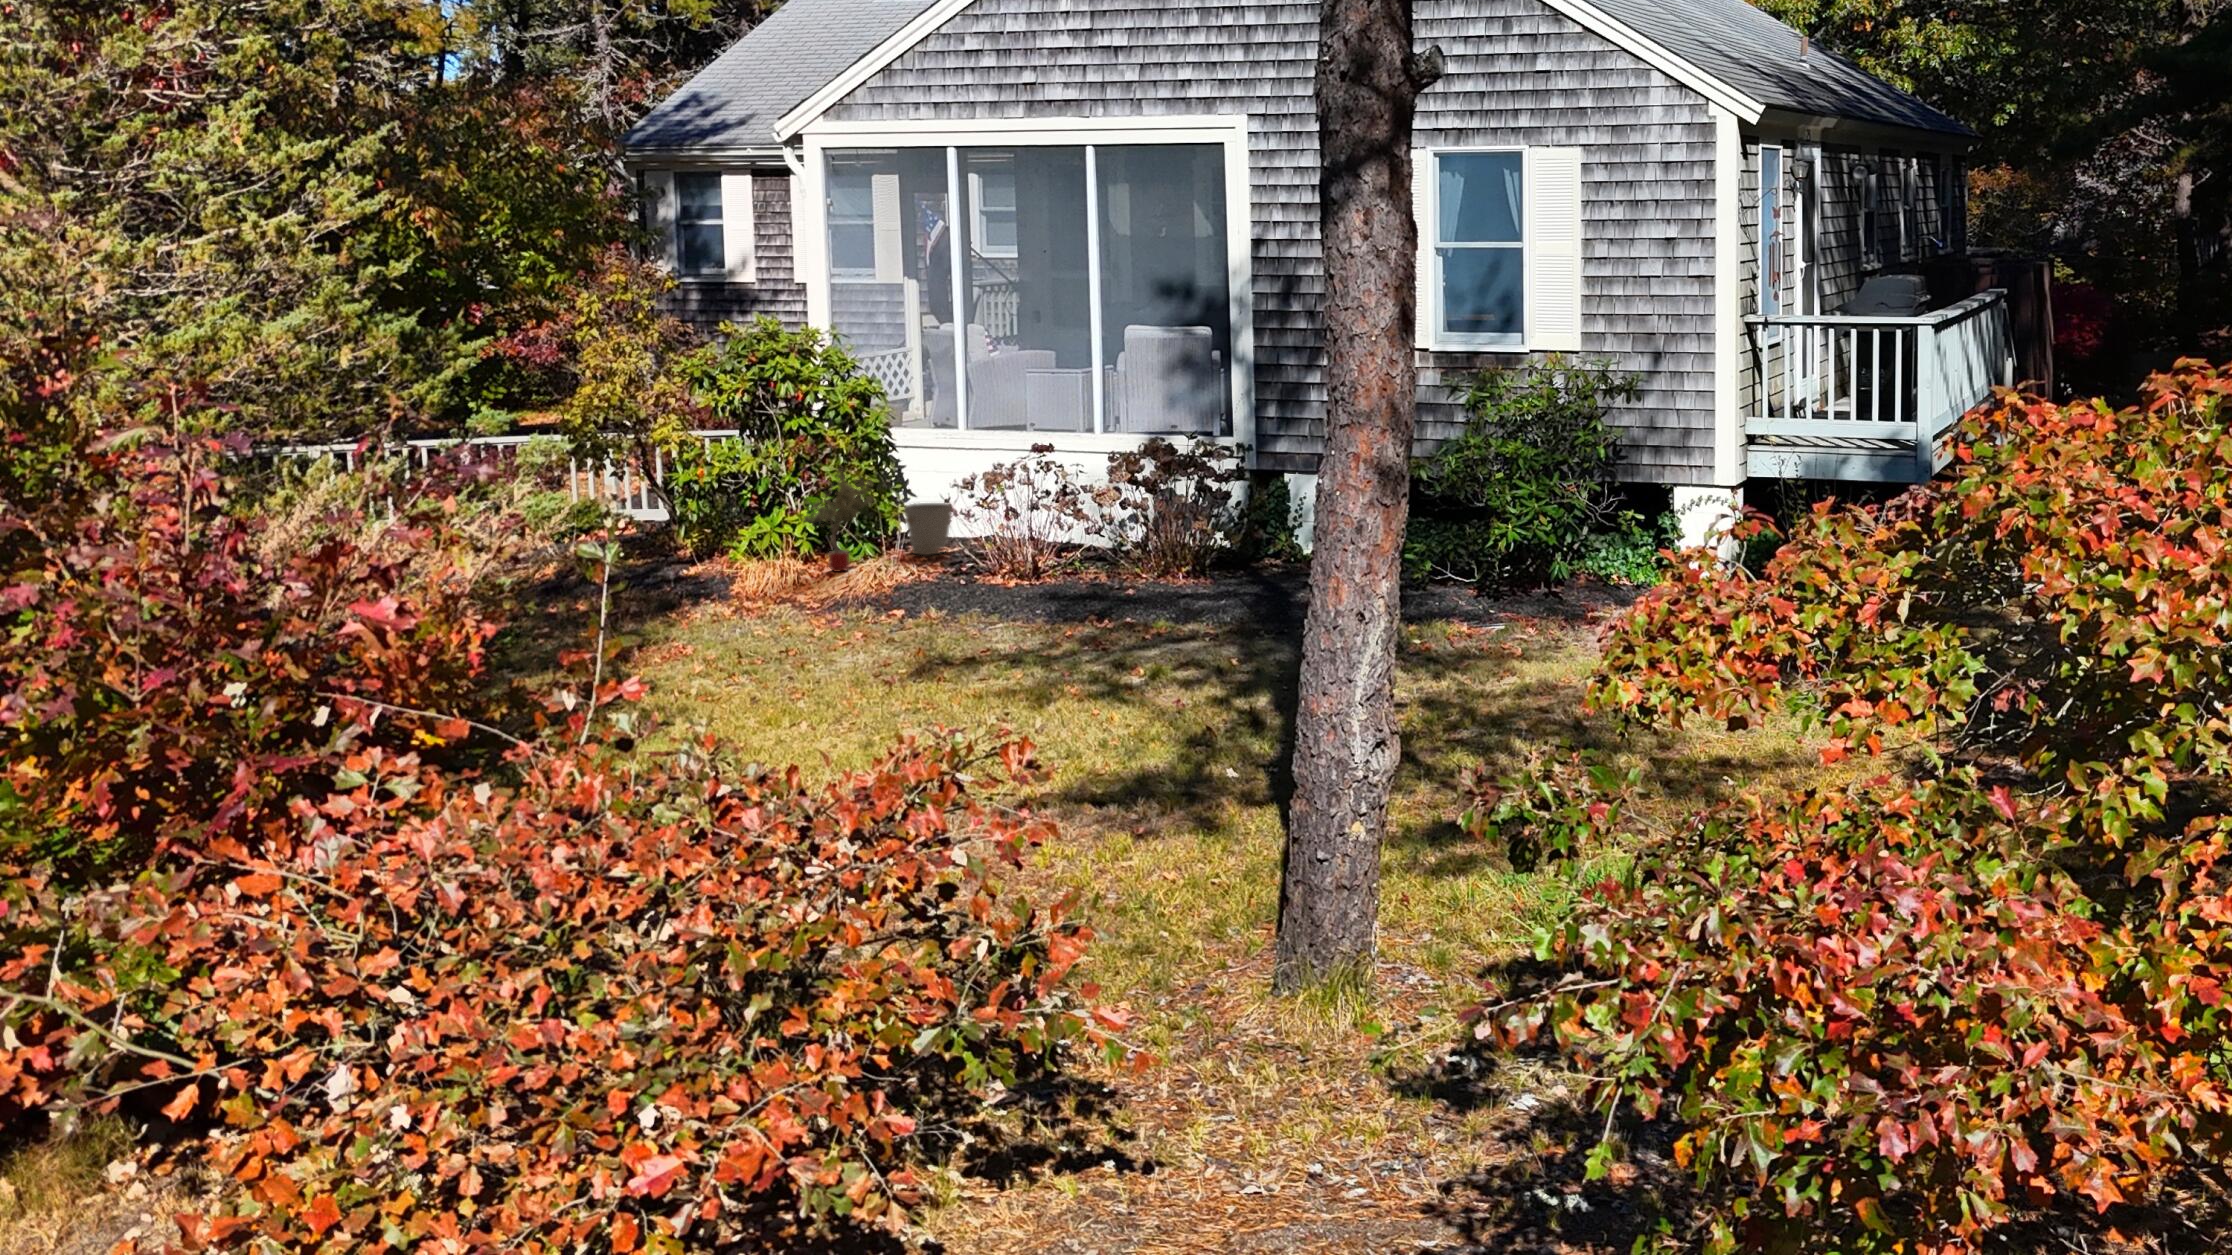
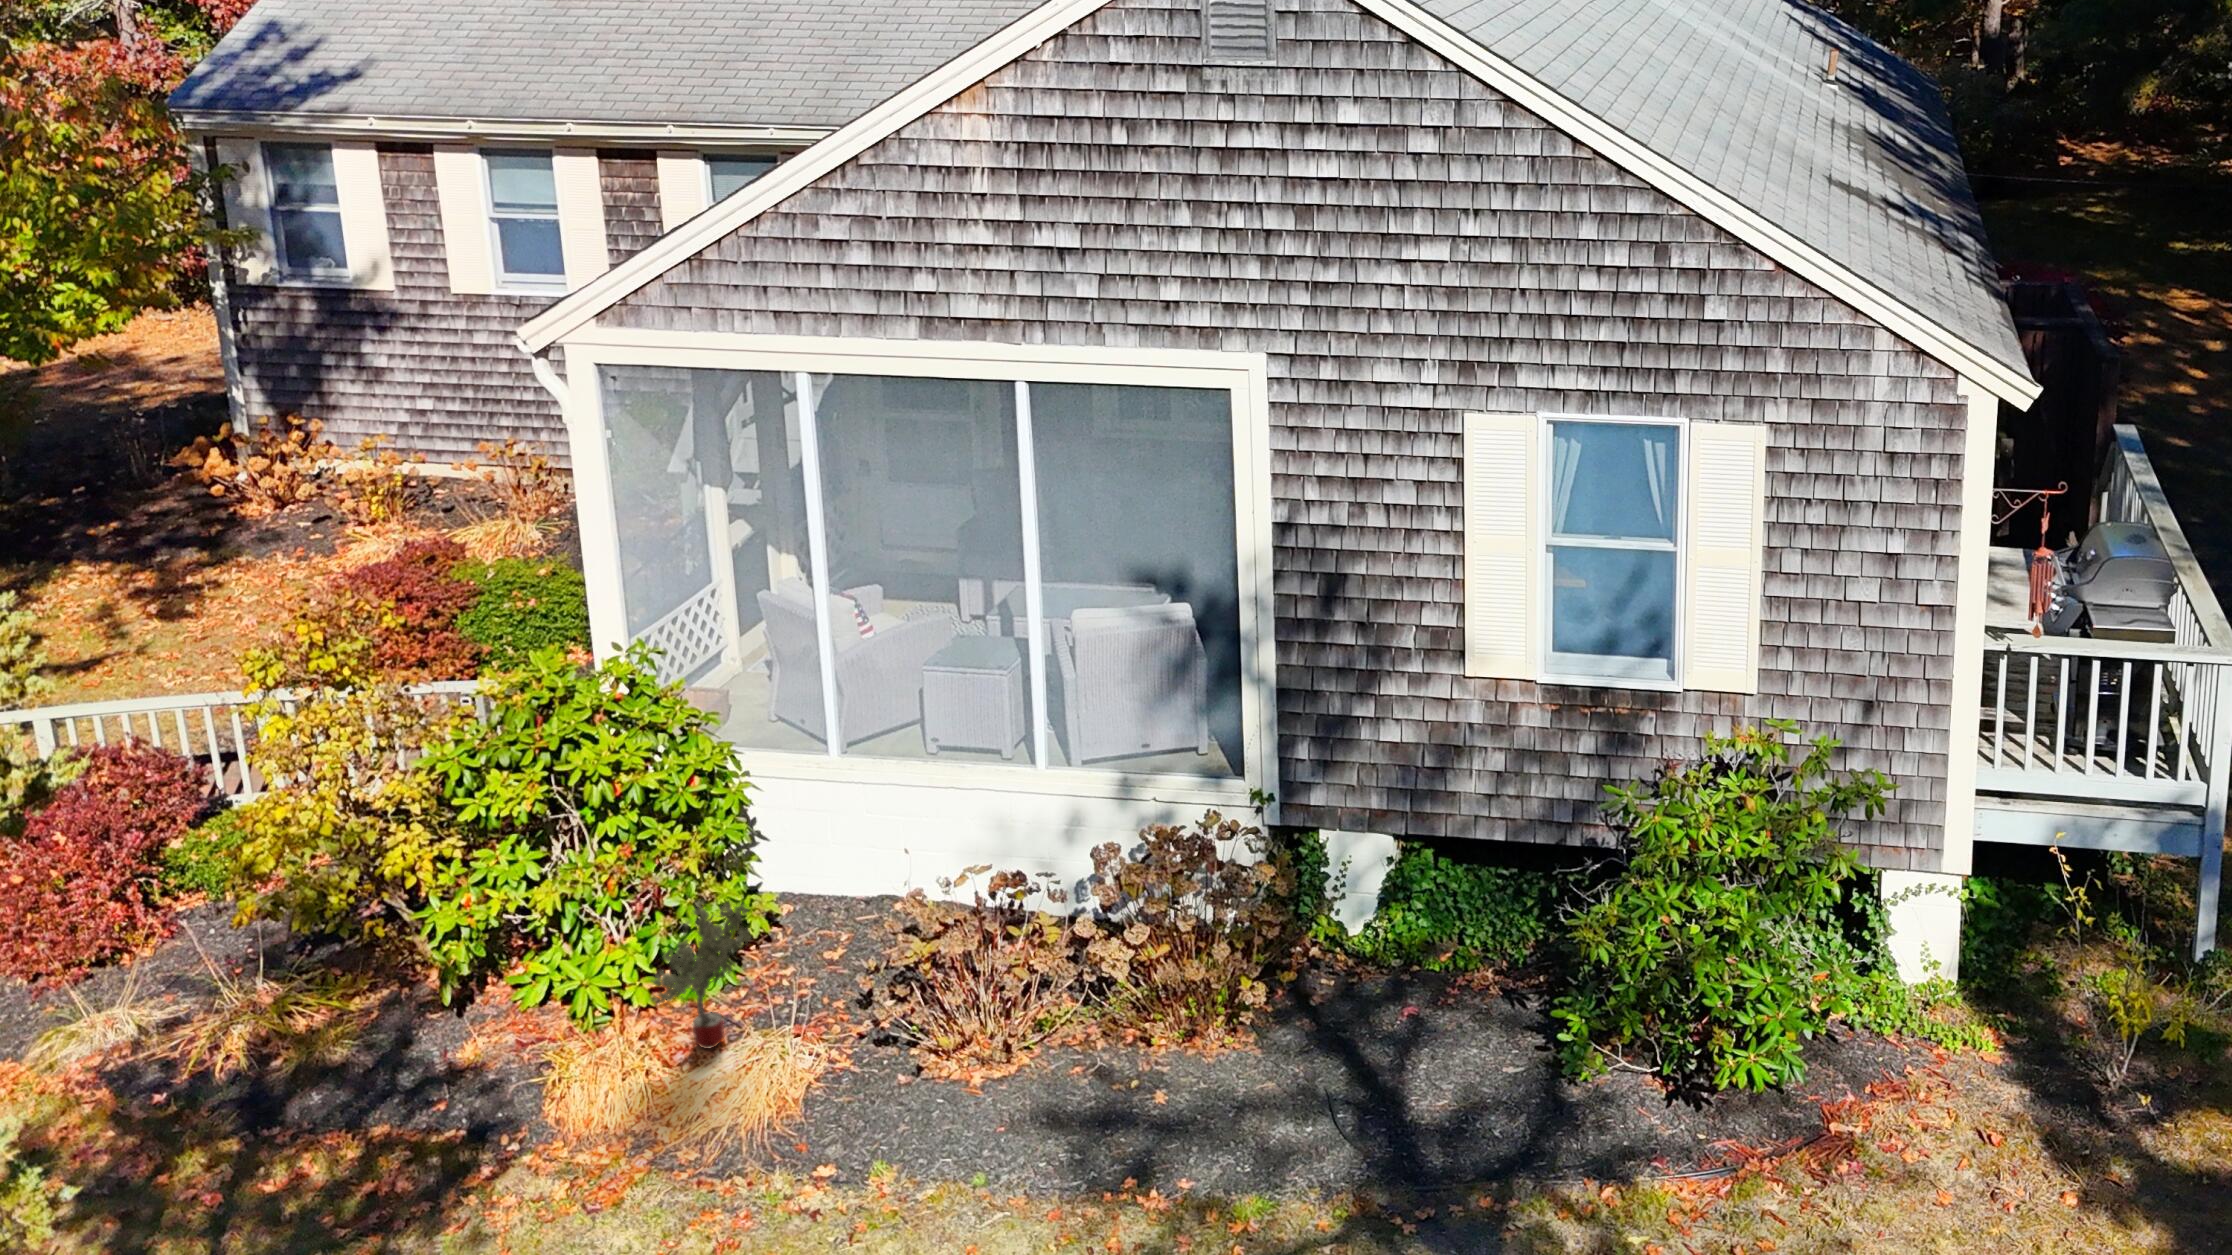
bucket: present [904,503,952,555] -> none [777,879,849,966]

